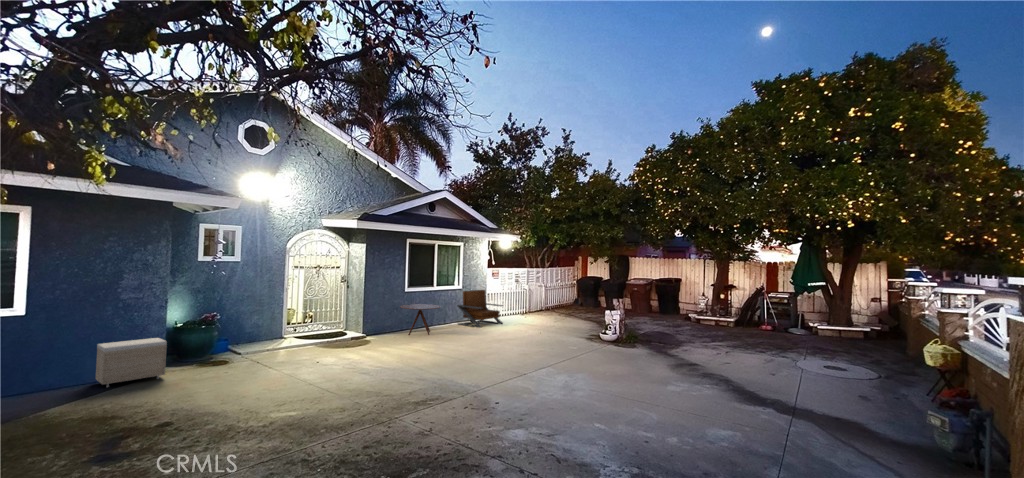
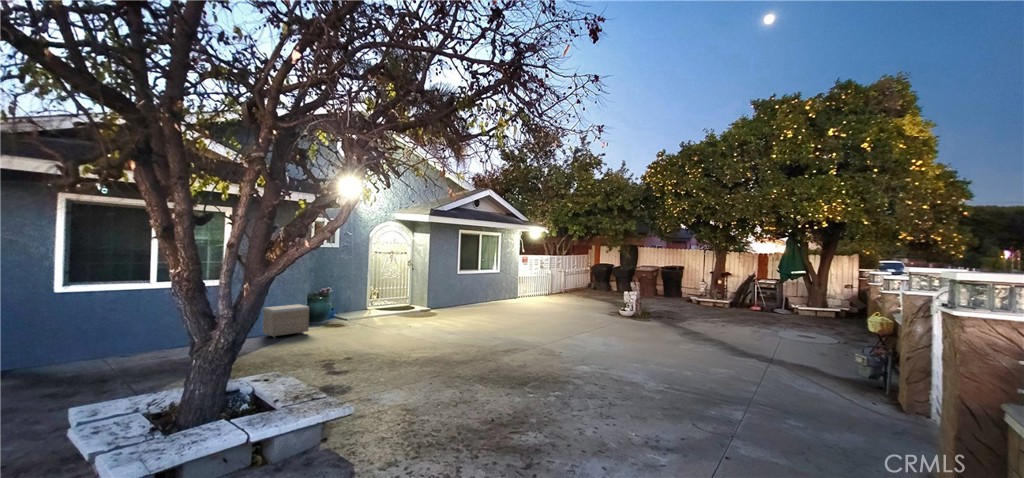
lounge chair: present [457,290,503,328] -> none [496,273,535,305]
round table: present [400,304,440,335] -> none [455,284,488,310]

